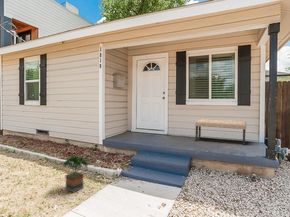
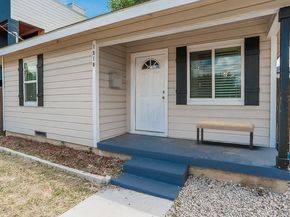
potted tree: present [63,156,88,192] -> none [39,162,70,205]

